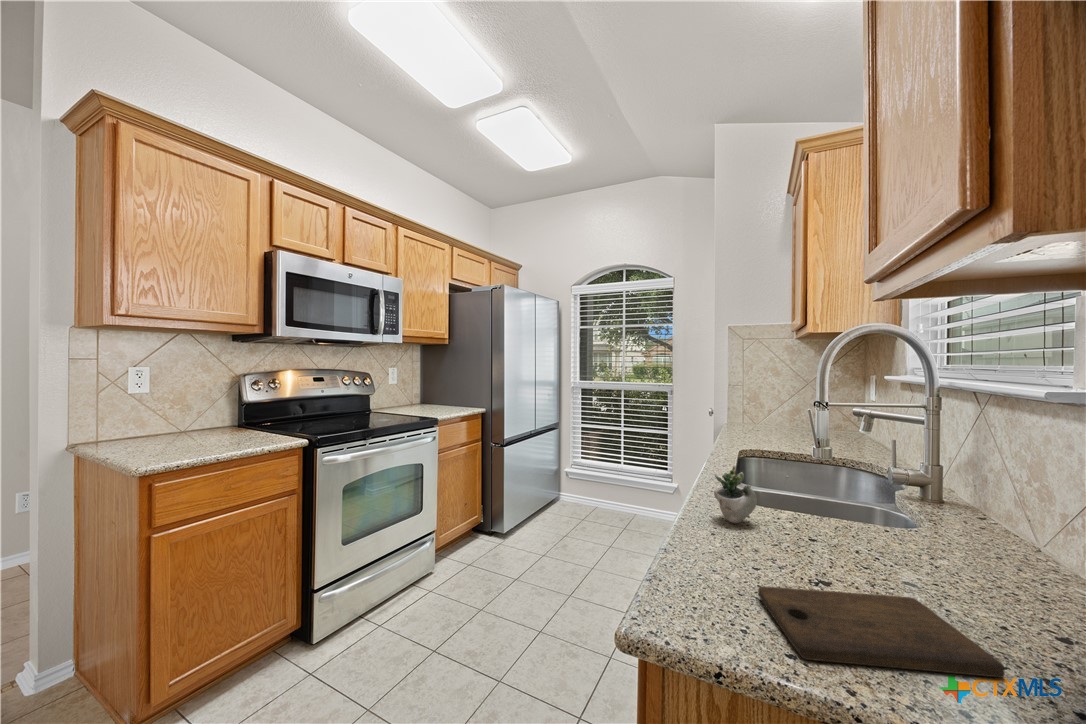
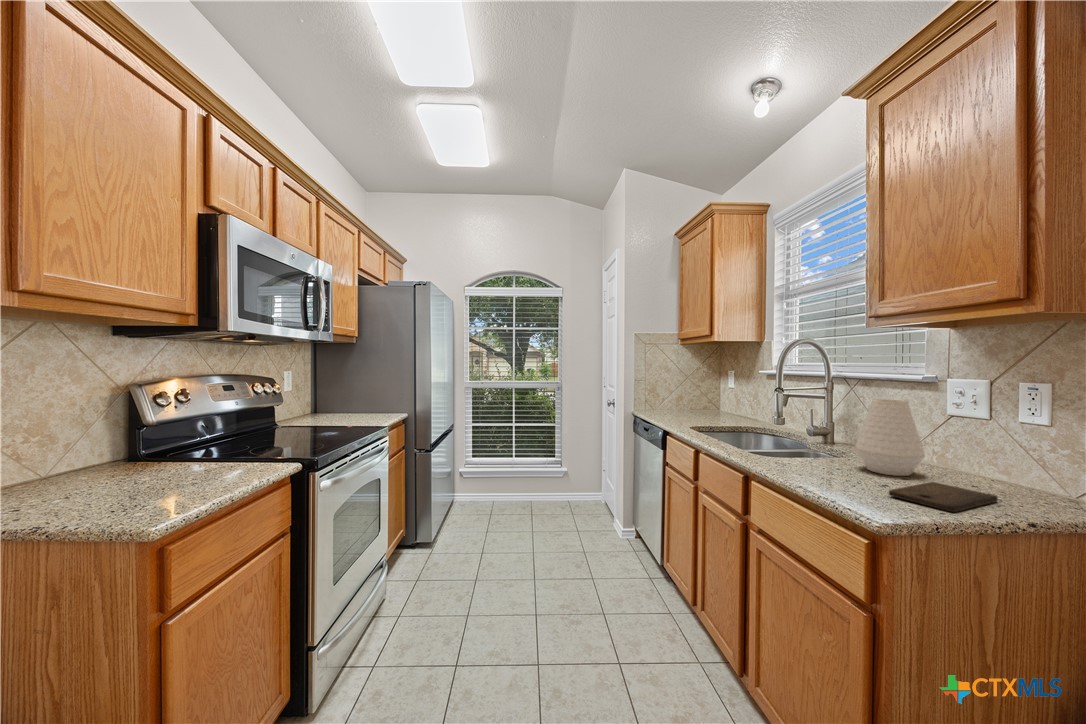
vase: none [843,427,974,578] -> present [855,399,925,476]
succulent plant: present [714,466,789,523] -> none [781,431,840,468]

